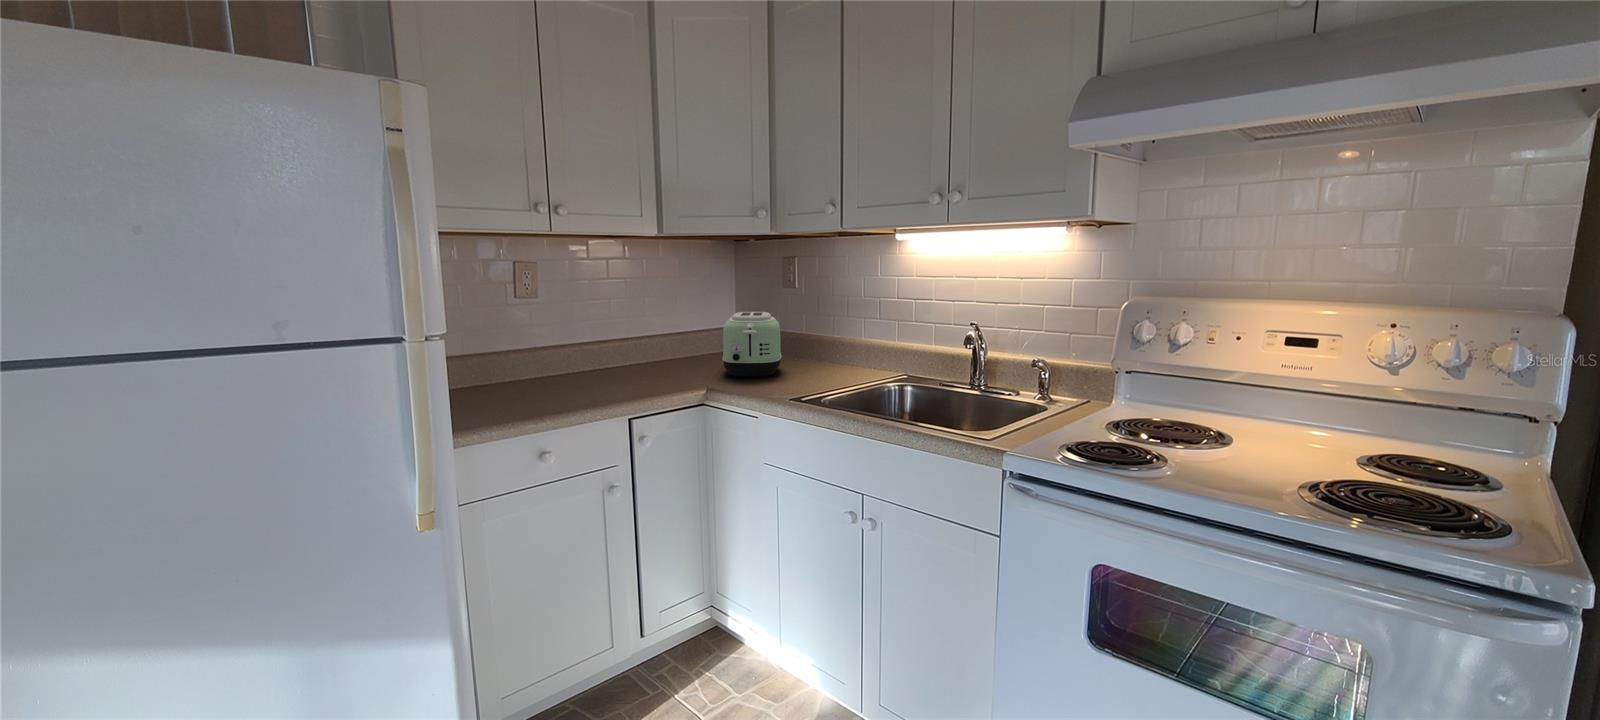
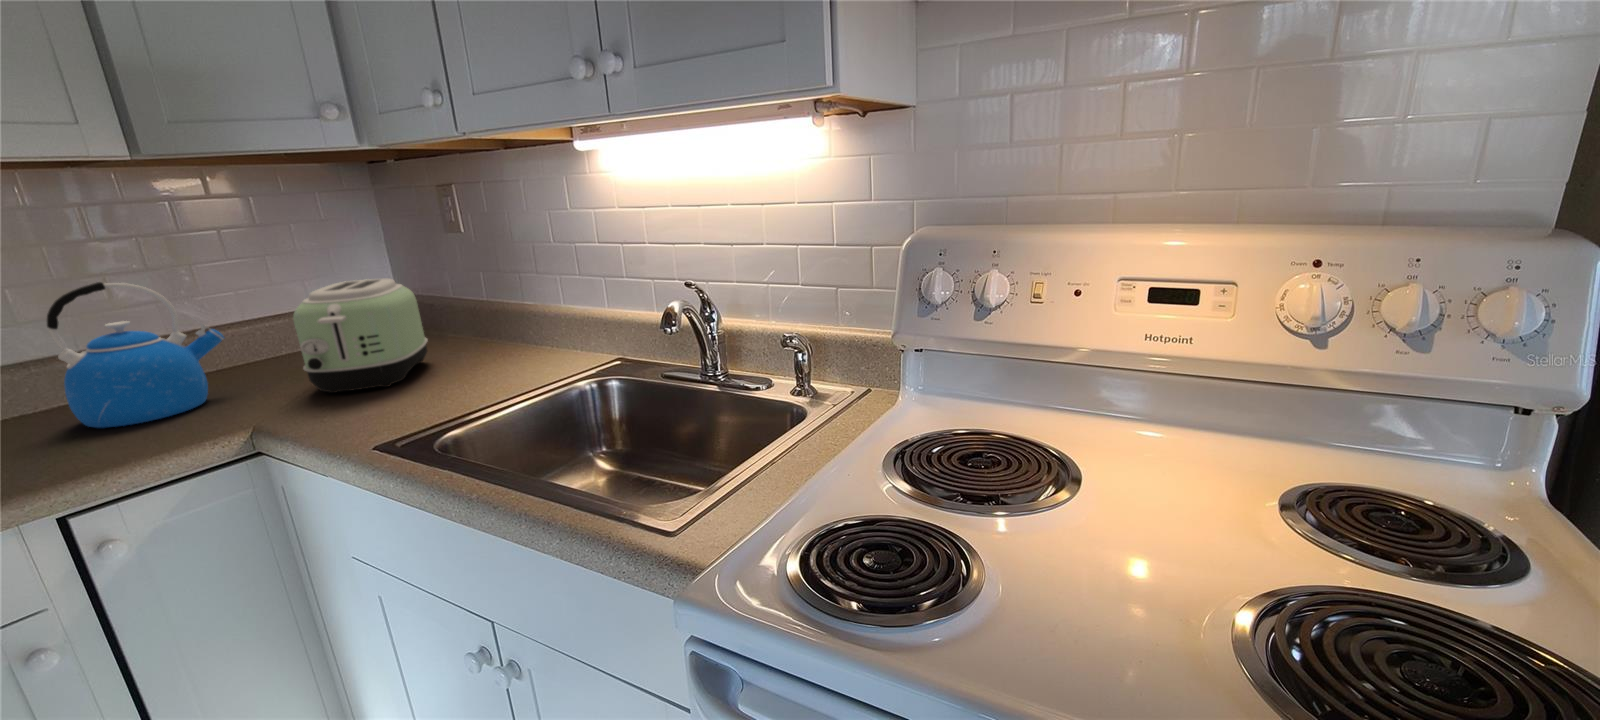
kettle: none [612,302,678,382] -> present [47,282,224,428]

